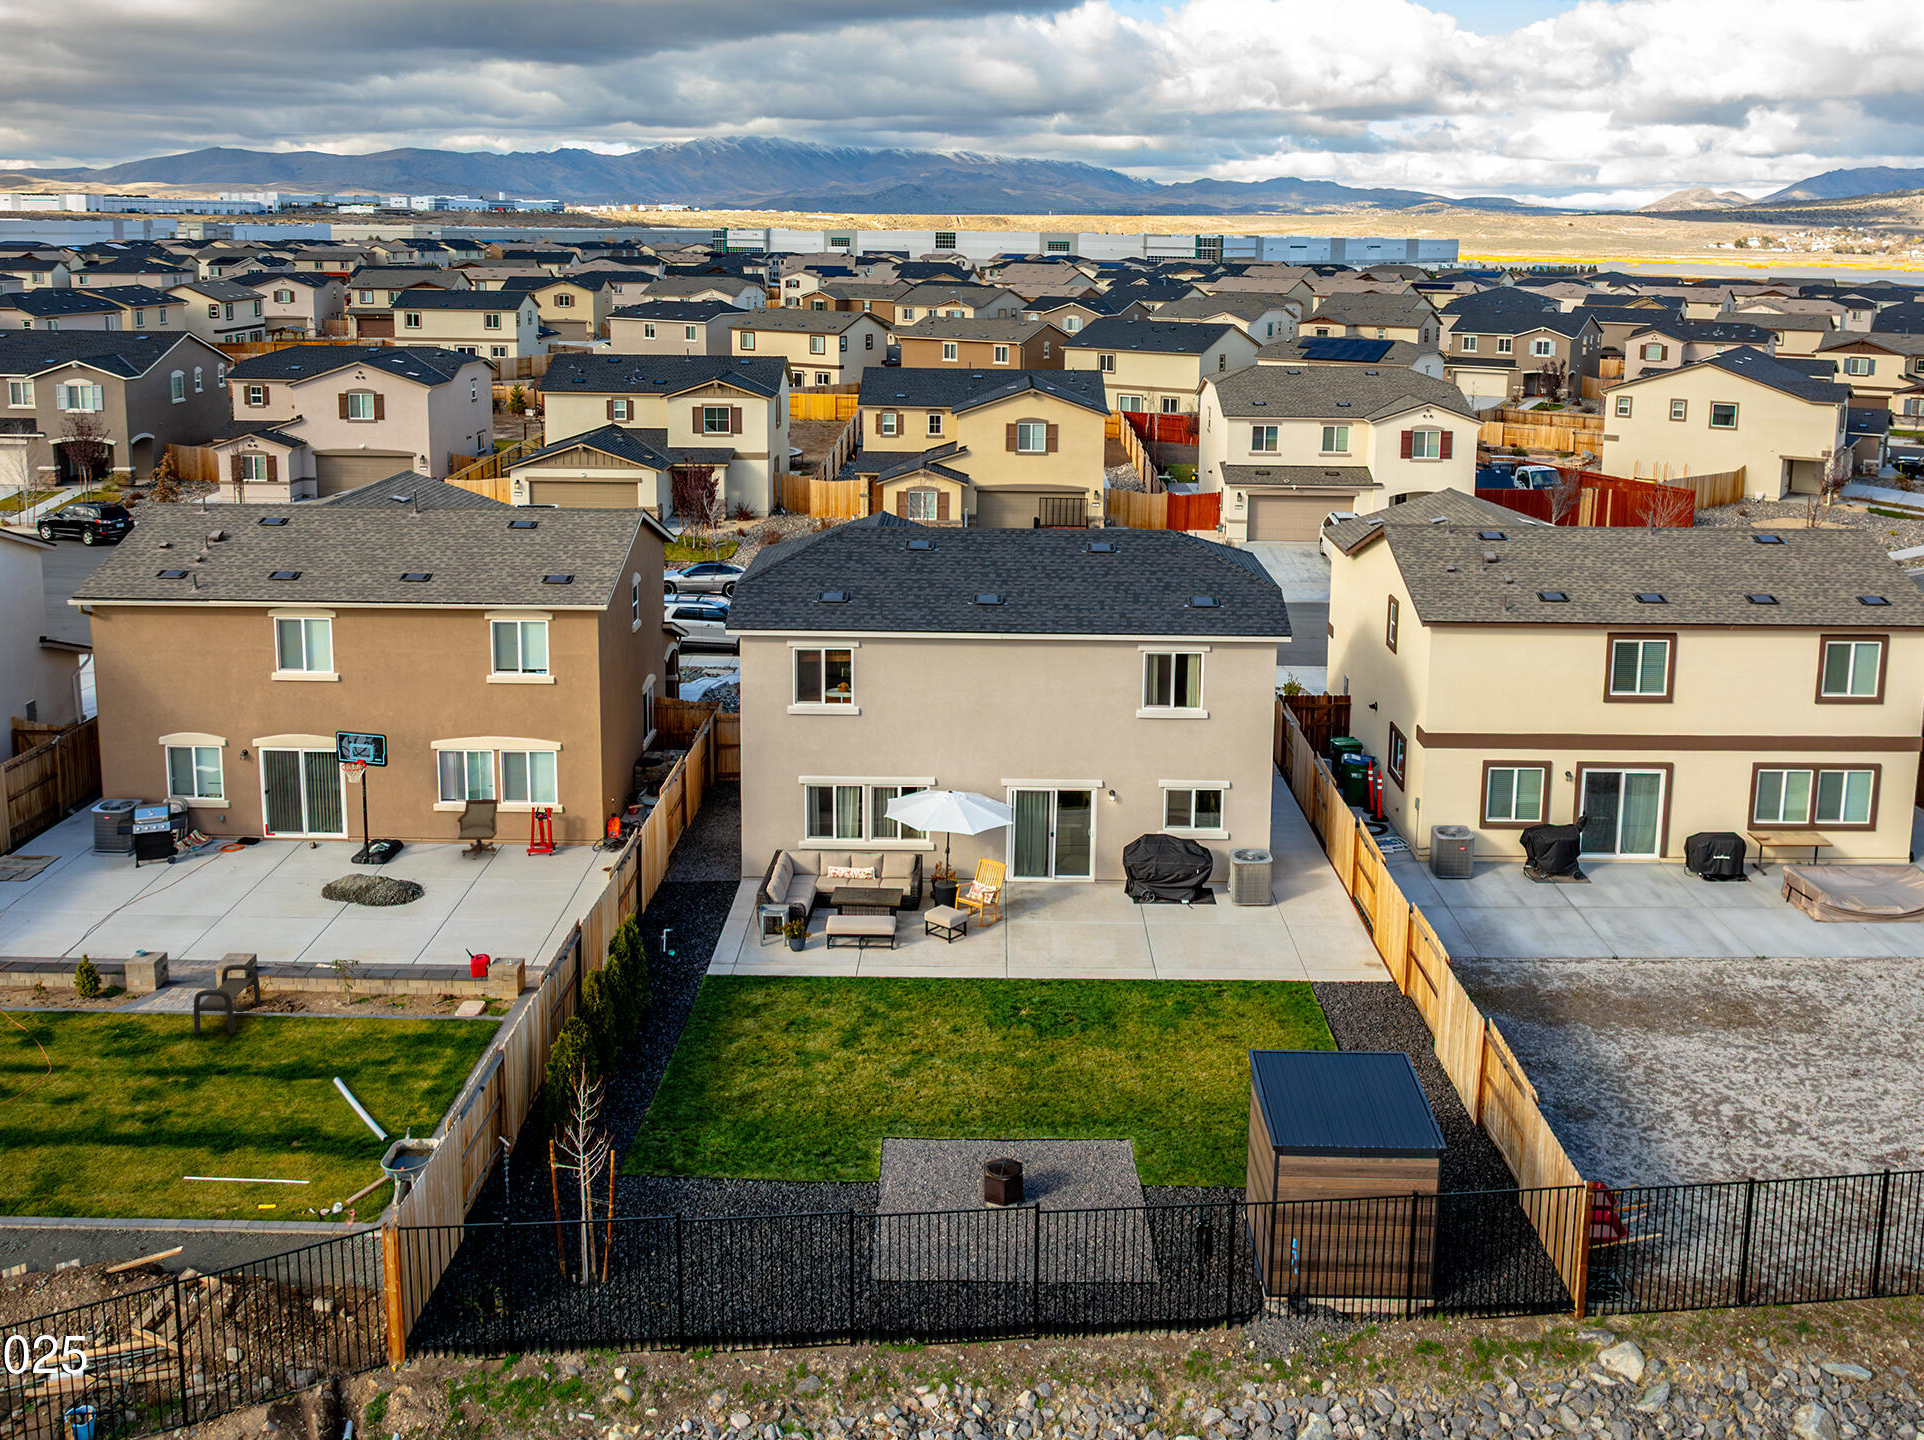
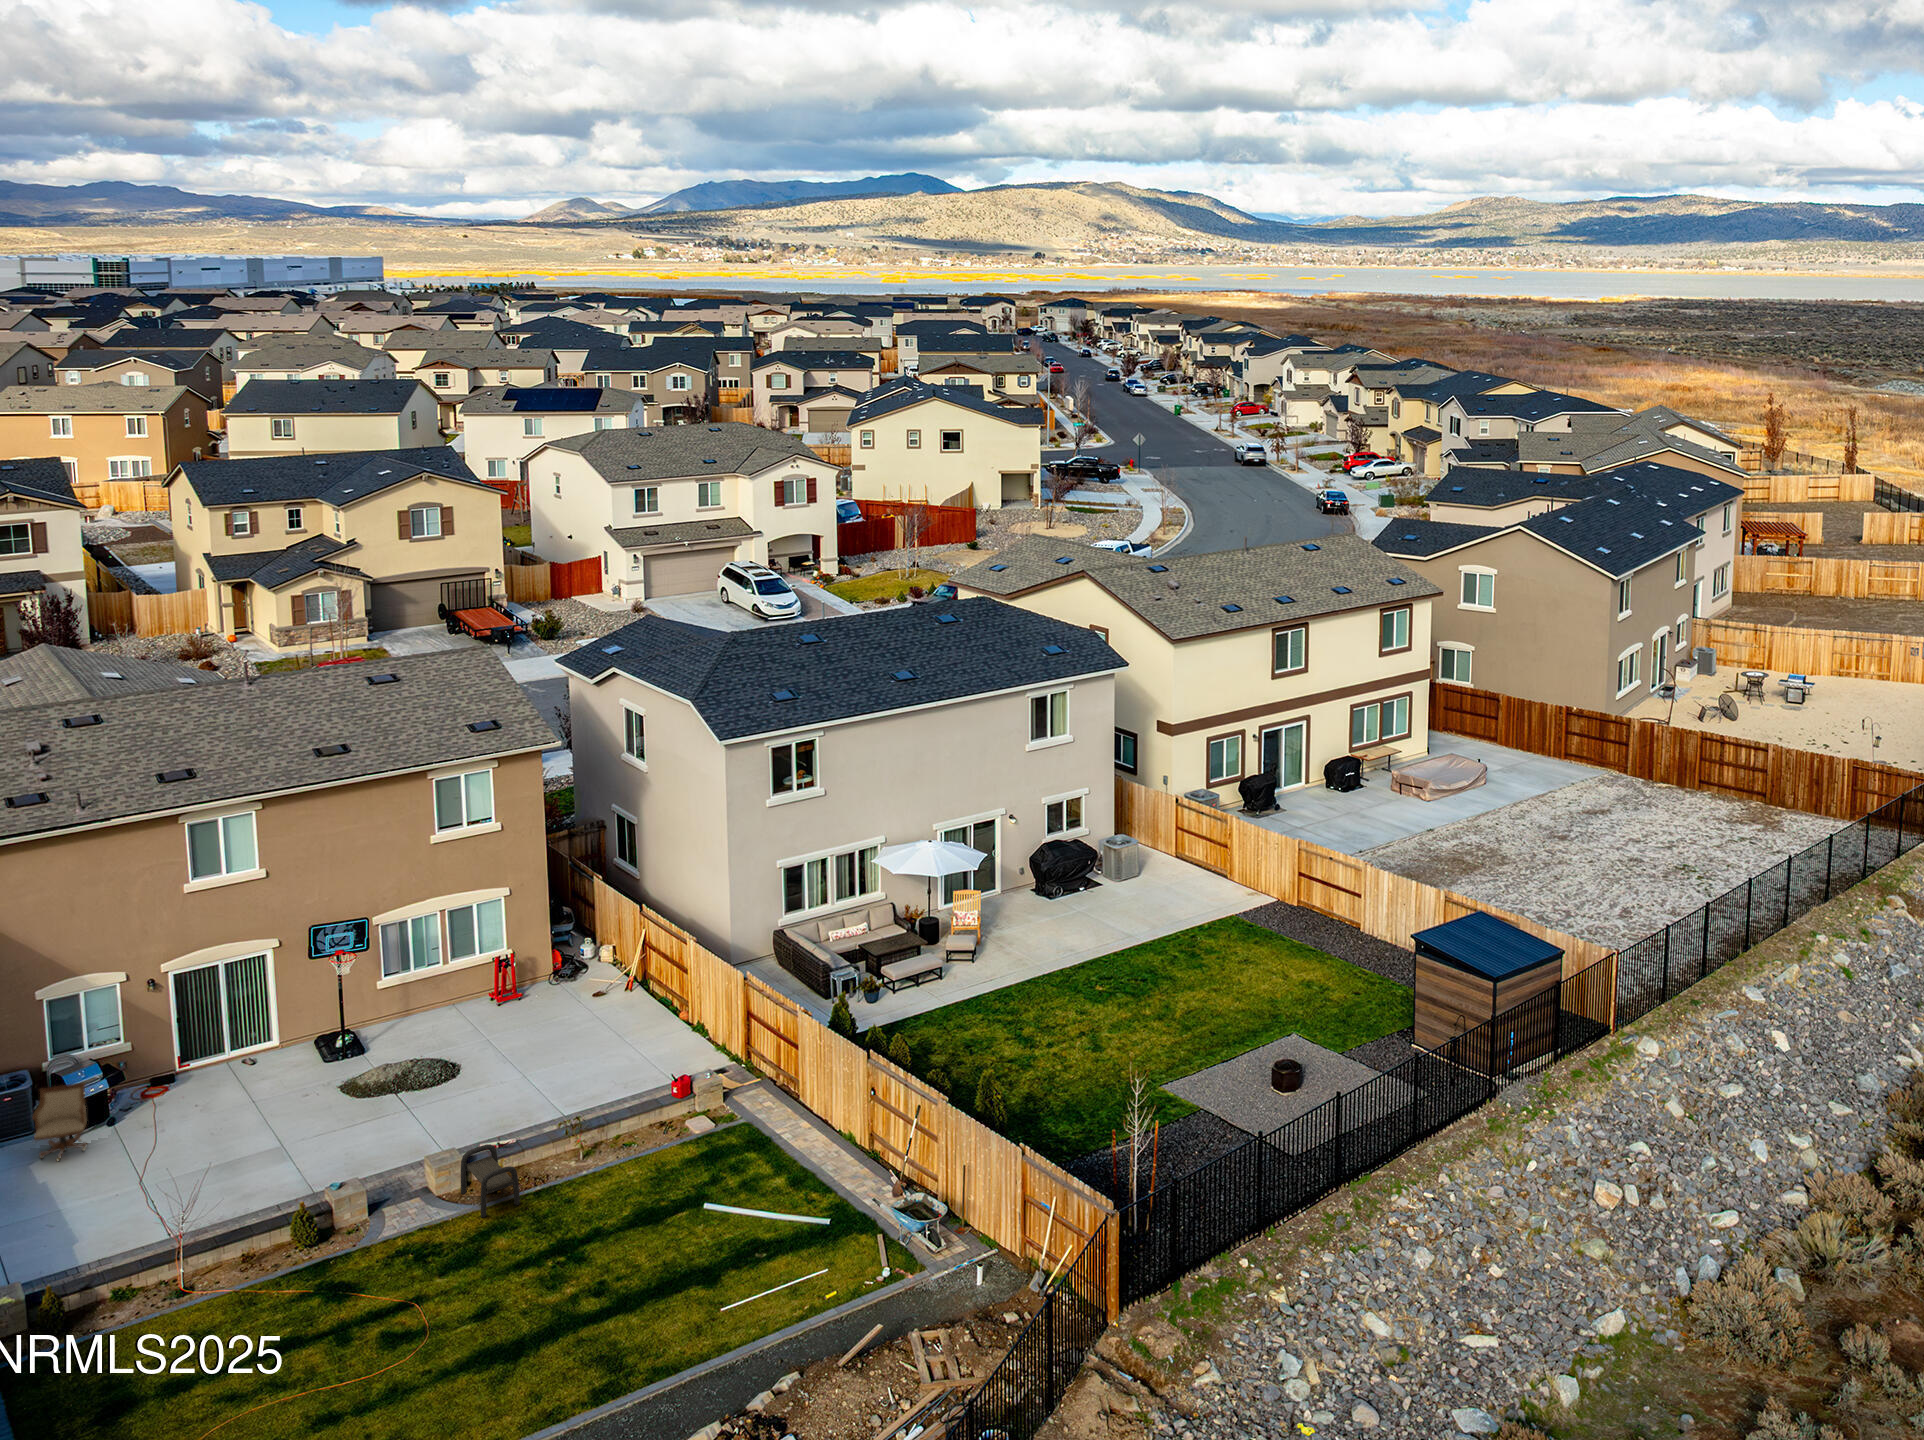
chair: present [457,799,498,859] -> present [32,1082,87,1161]

